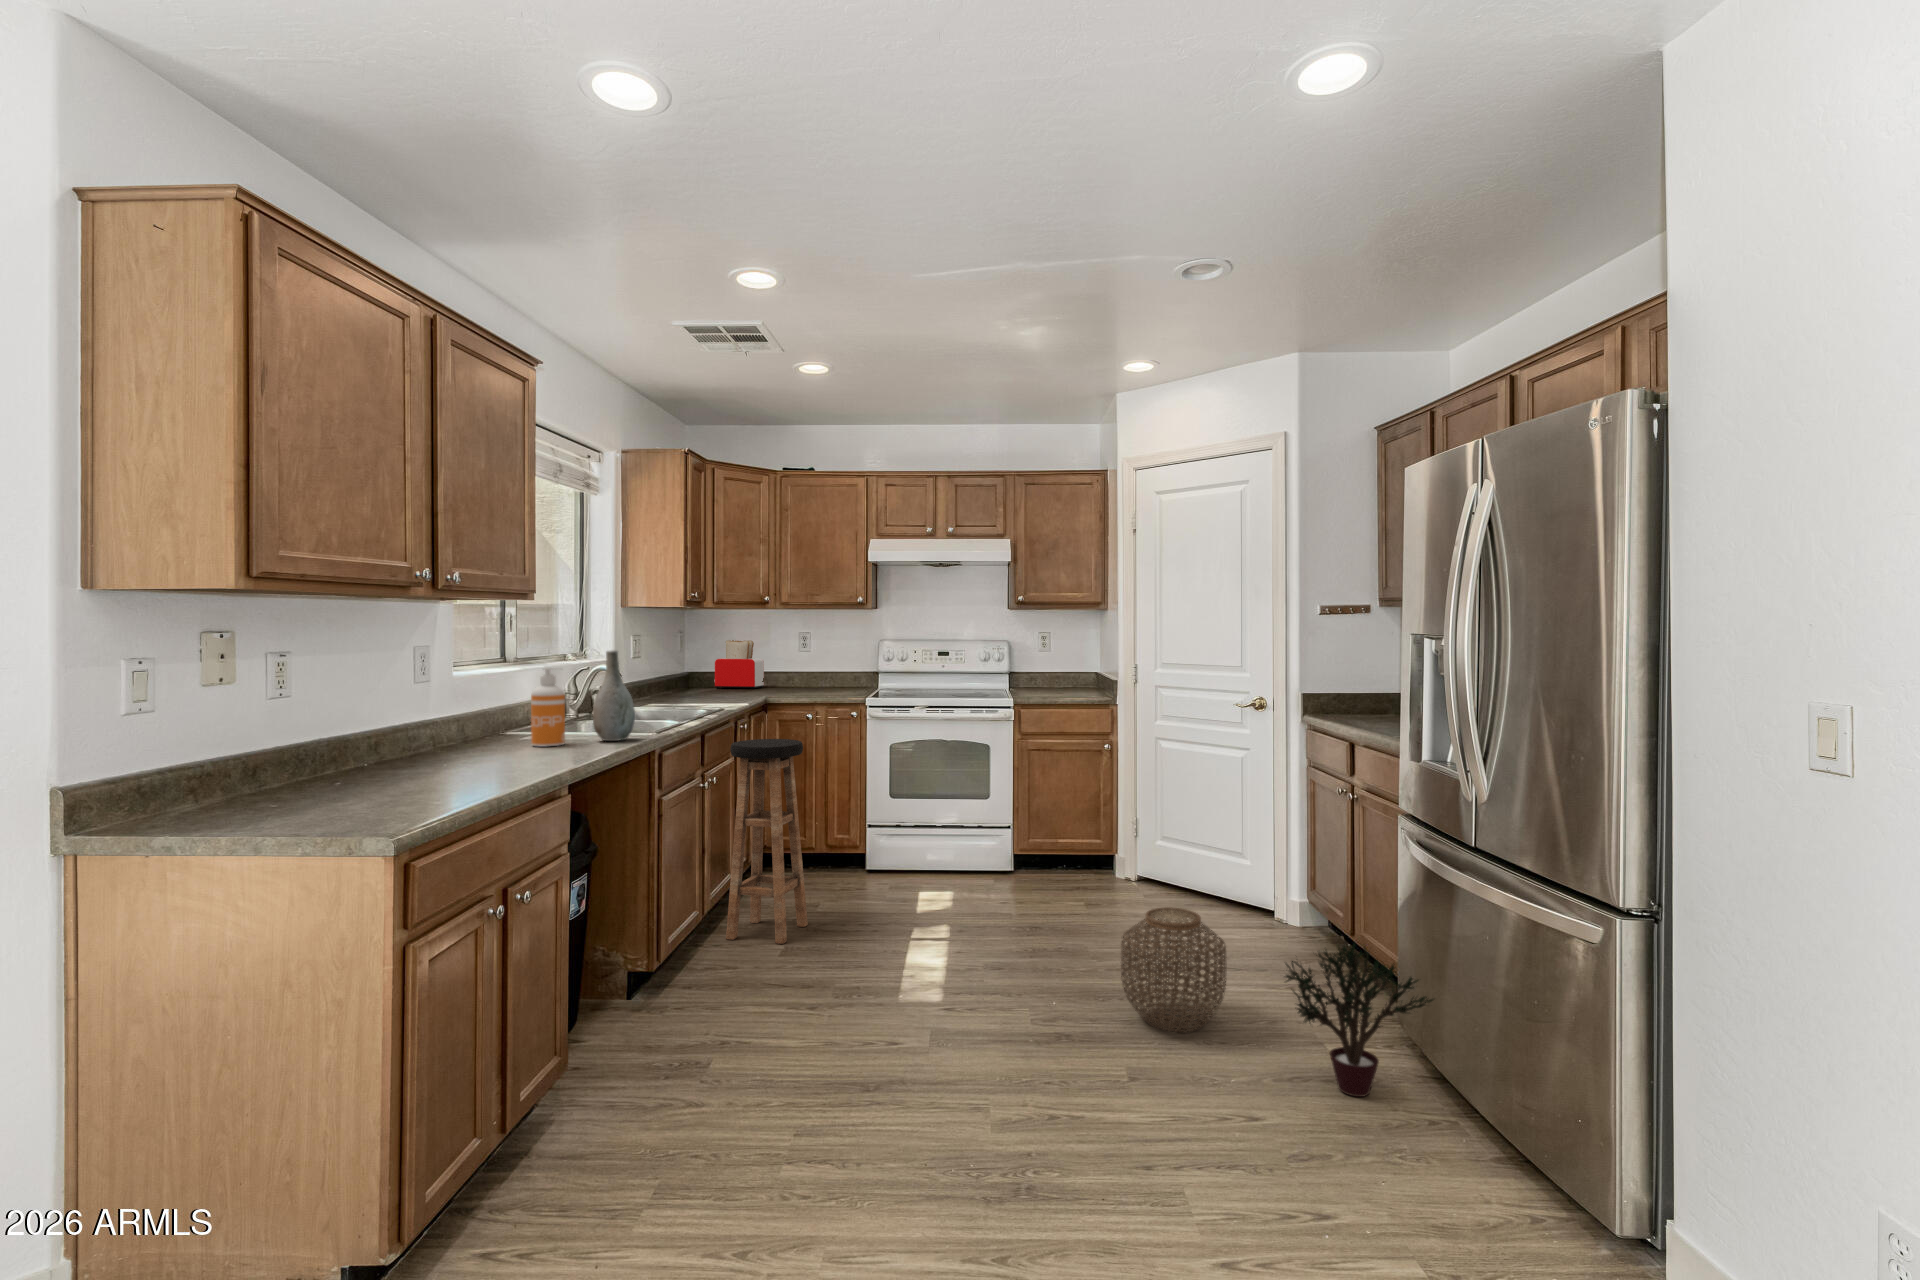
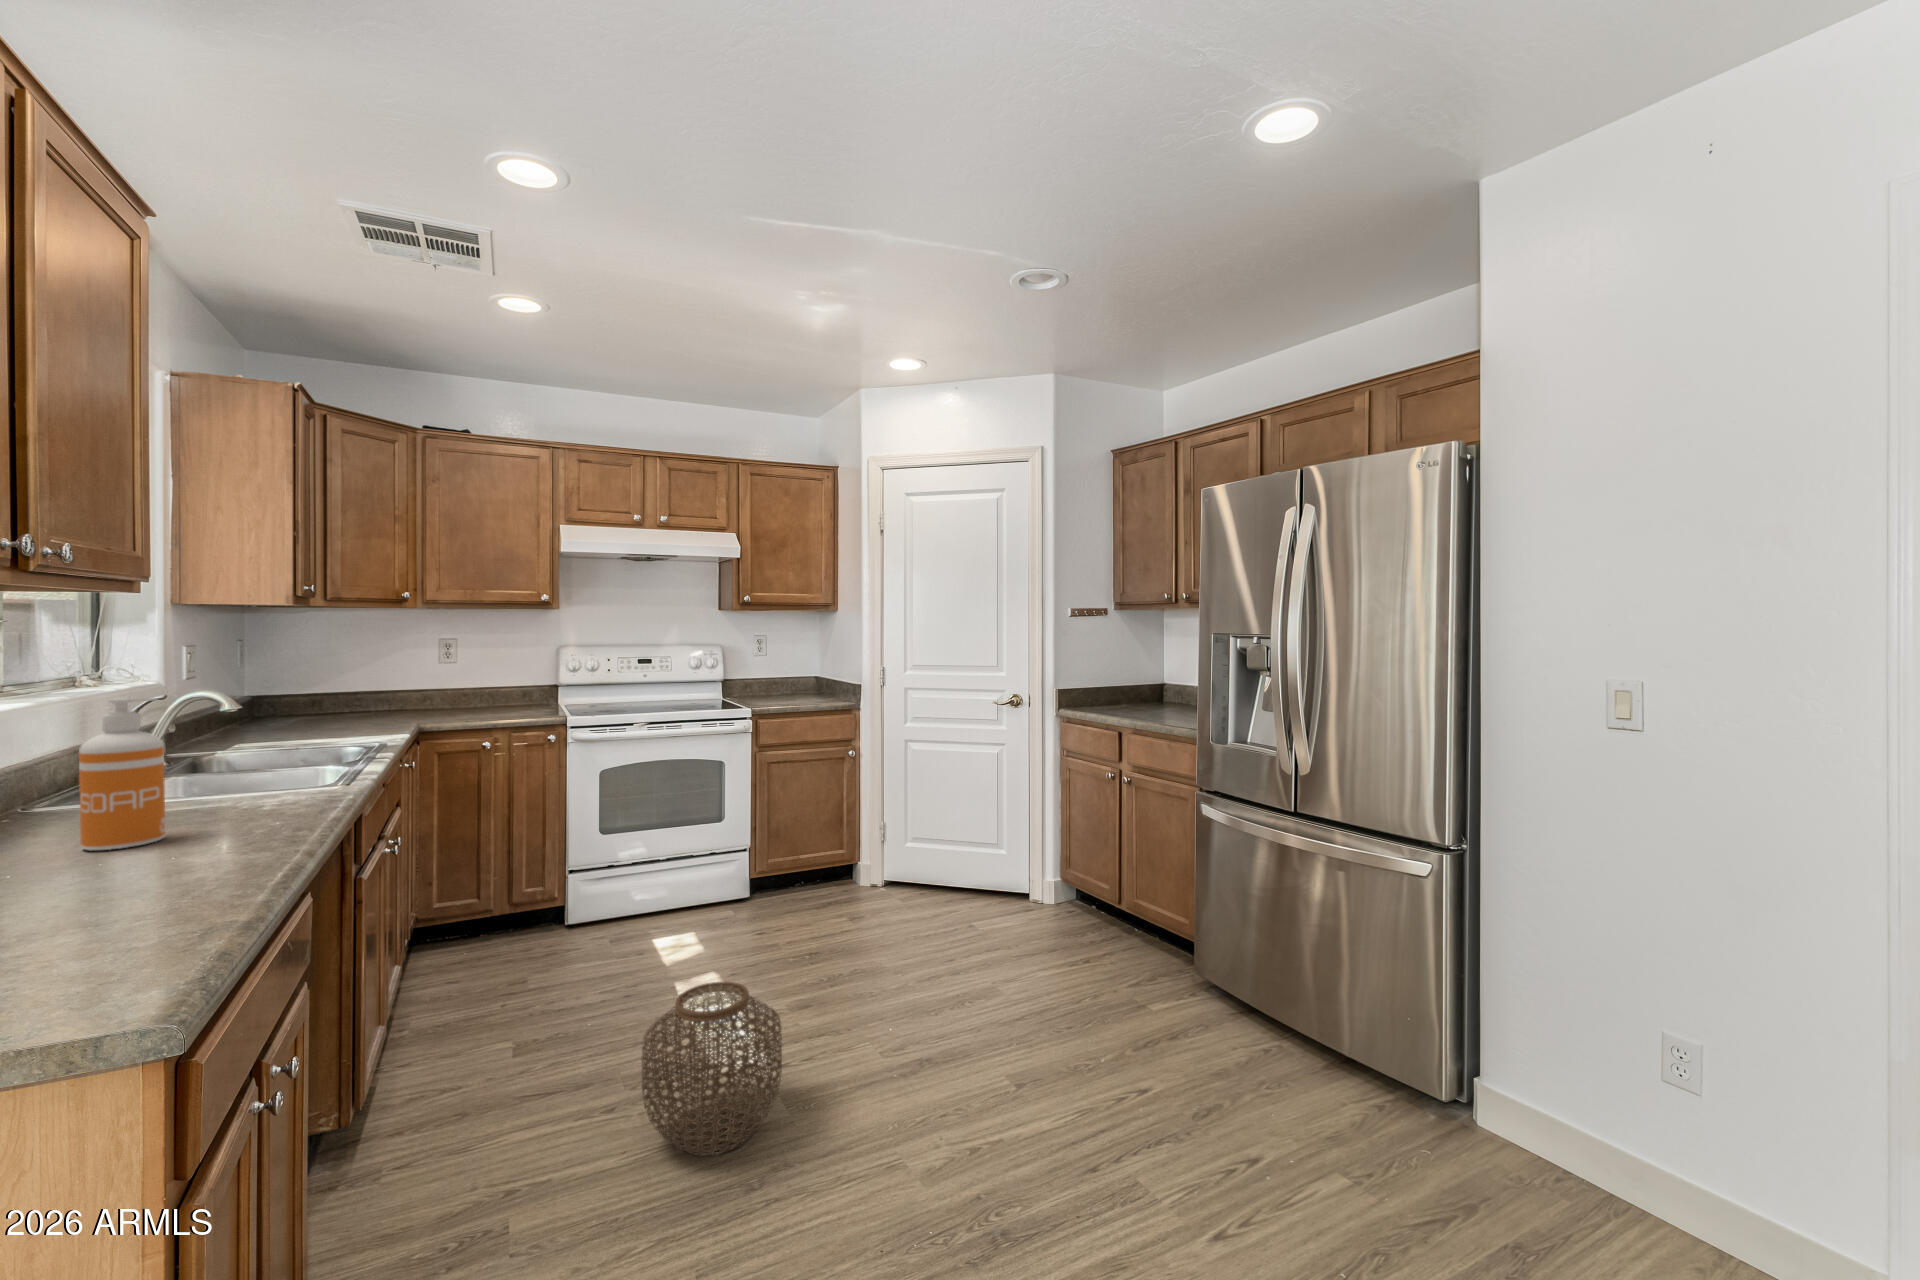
toaster: present [714,640,764,689] -> none [313,650,393,716]
vase: present [593,650,635,741] -> none [223,663,313,821]
bar stool: present [726,739,808,944] -> none [420,780,539,1078]
woven basket: present [1121,907,1226,1032] -> present [642,982,782,1156]
potted plant: present [1284,944,1434,1097] -> none [1192,927,1348,1084]

